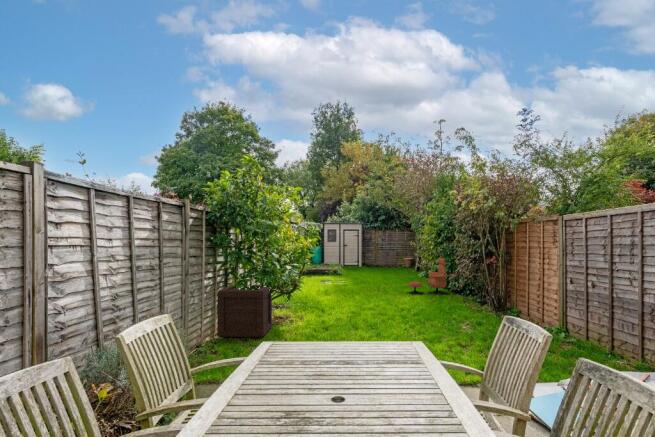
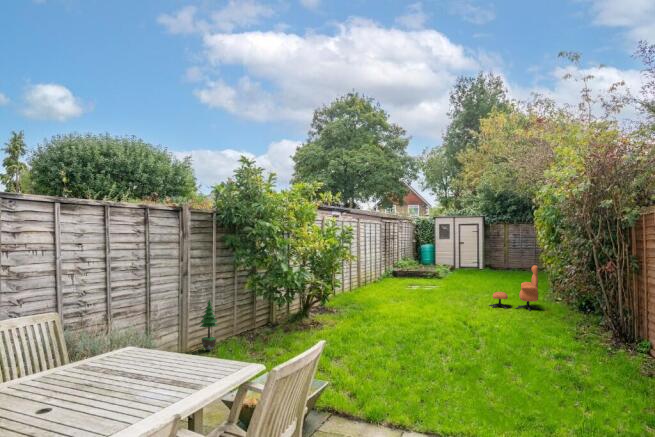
wooden crate: present [217,285,272,337] -> none [231,286,293,342]
potted tree: none [199,299,218,352] -> present [200,300,218,351]

